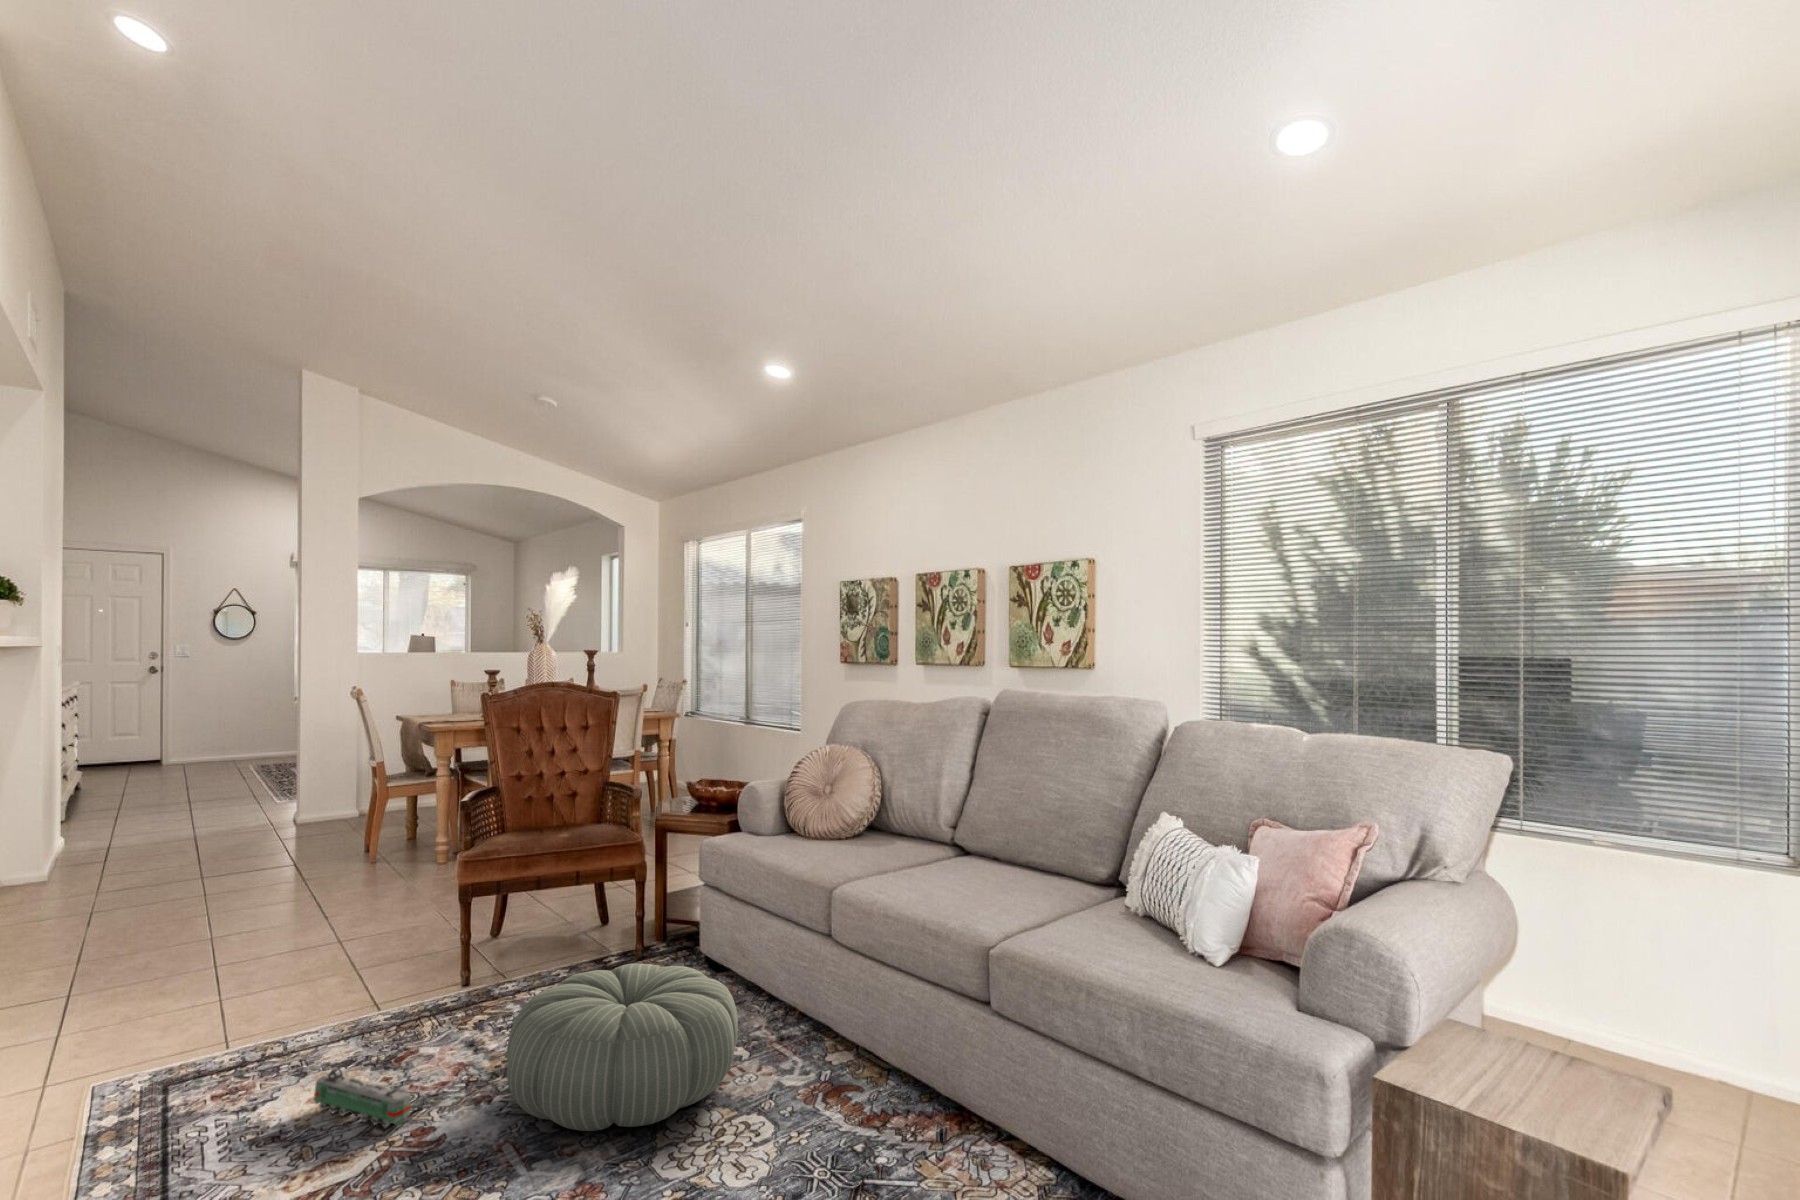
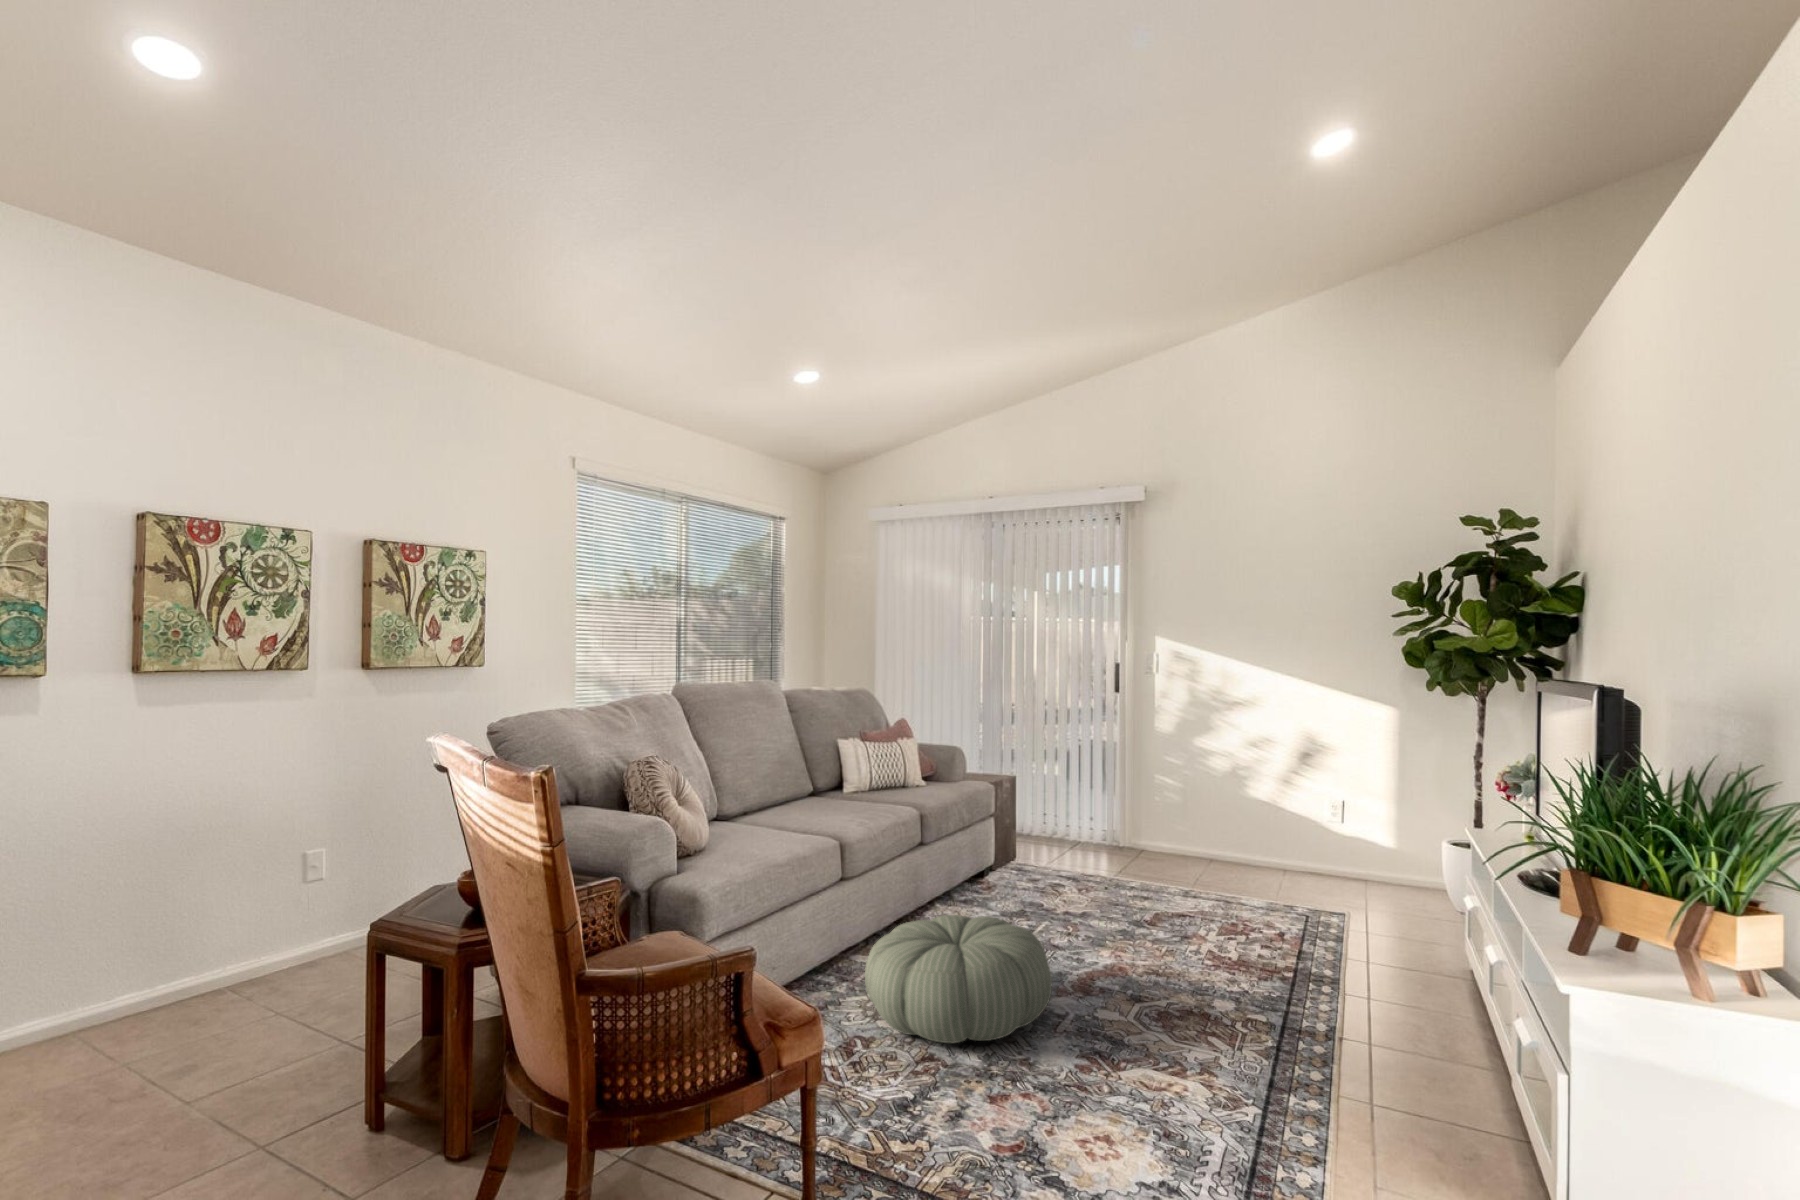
toy train: present [314,1066,411,1128] -> none [1081,1054,1126,1135]

